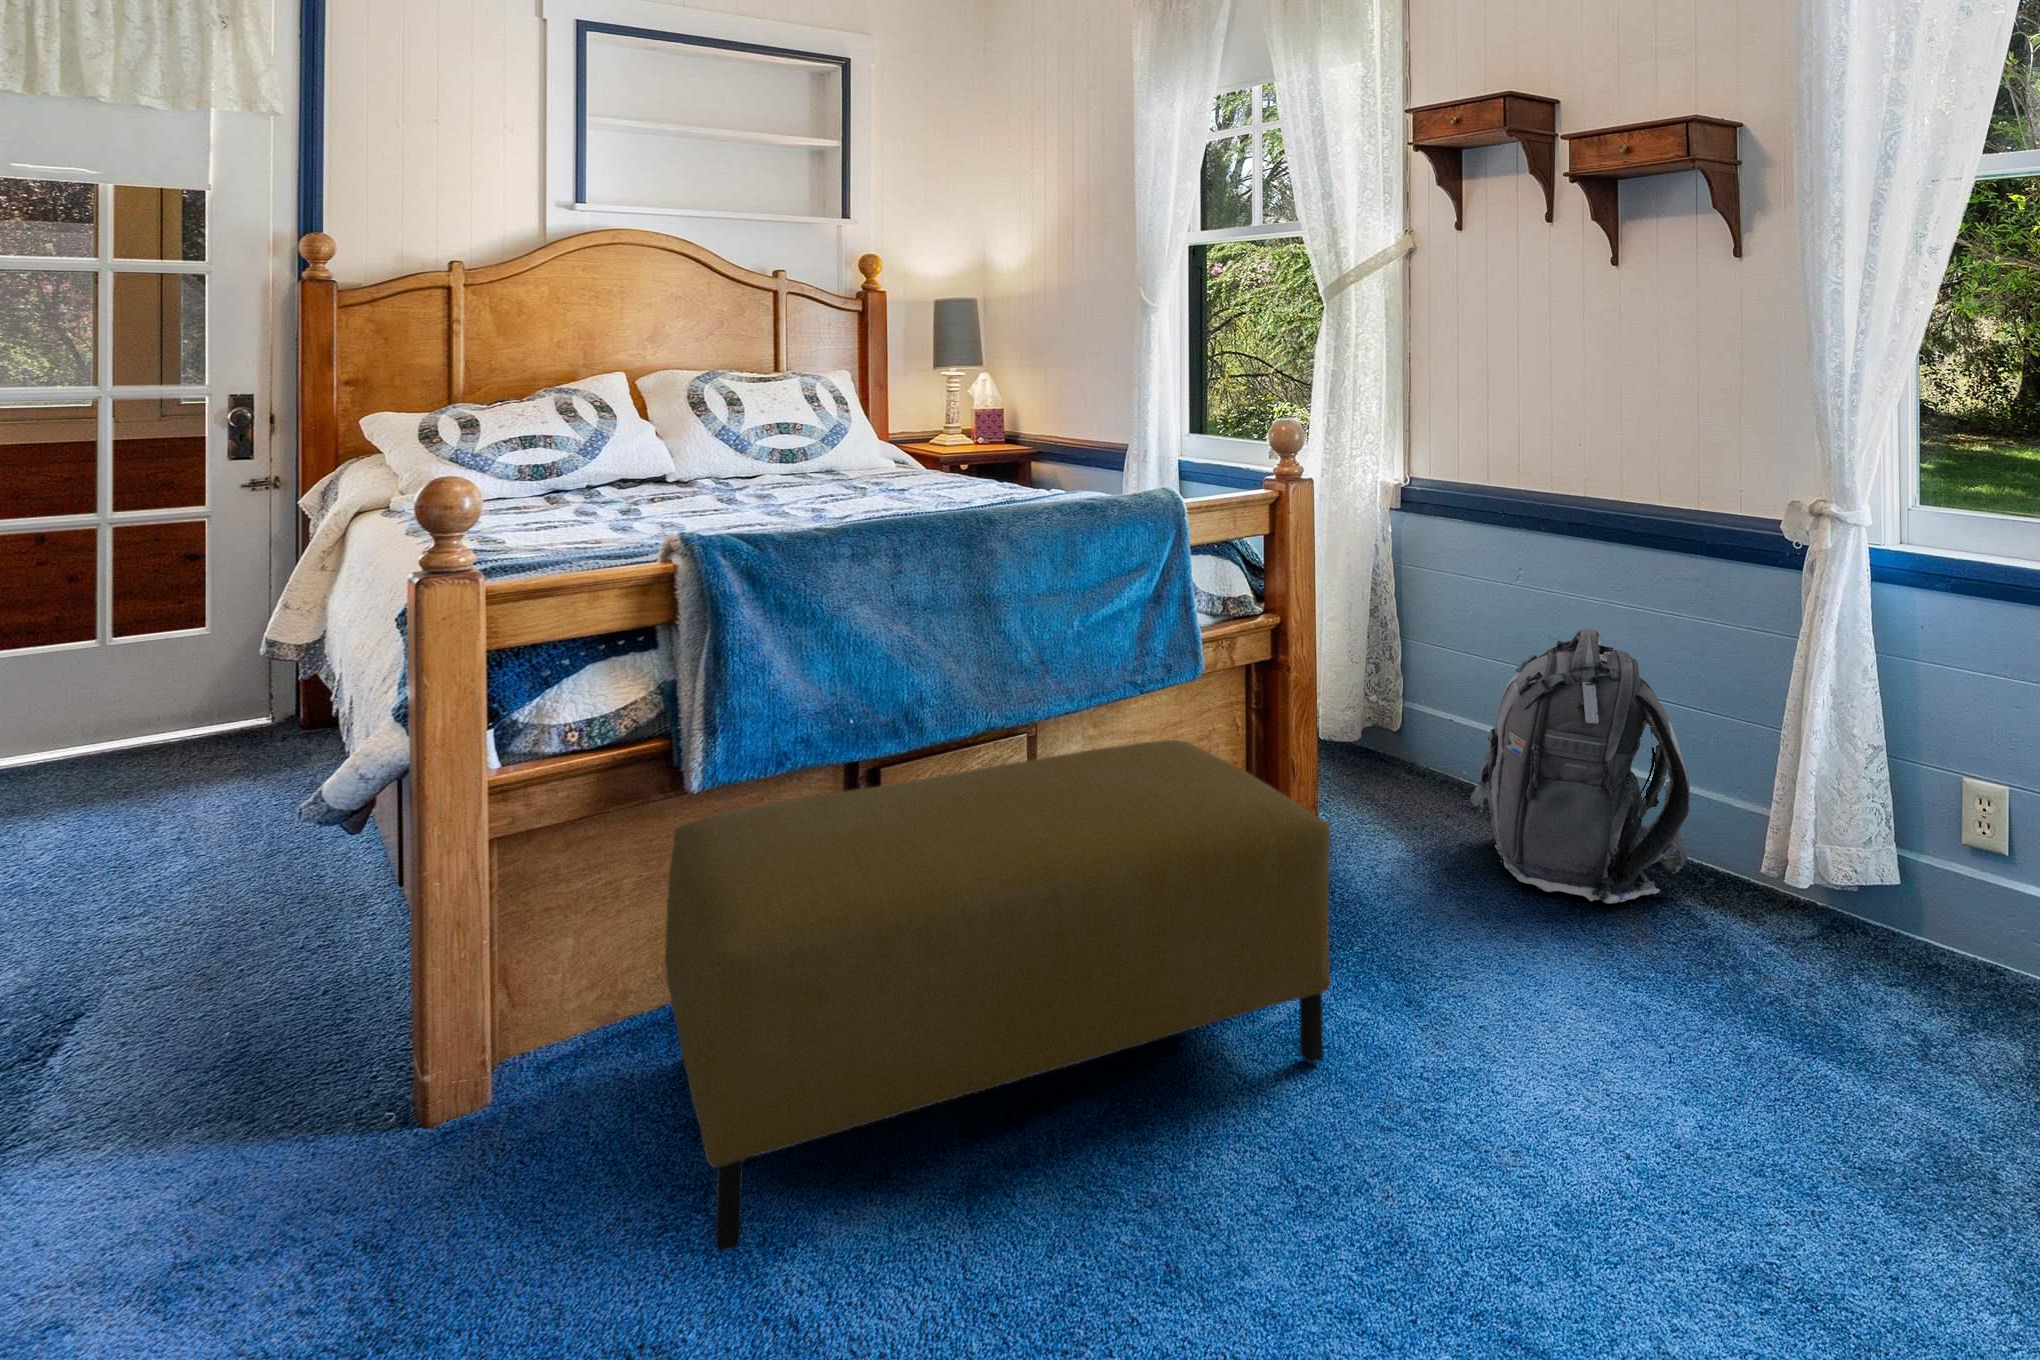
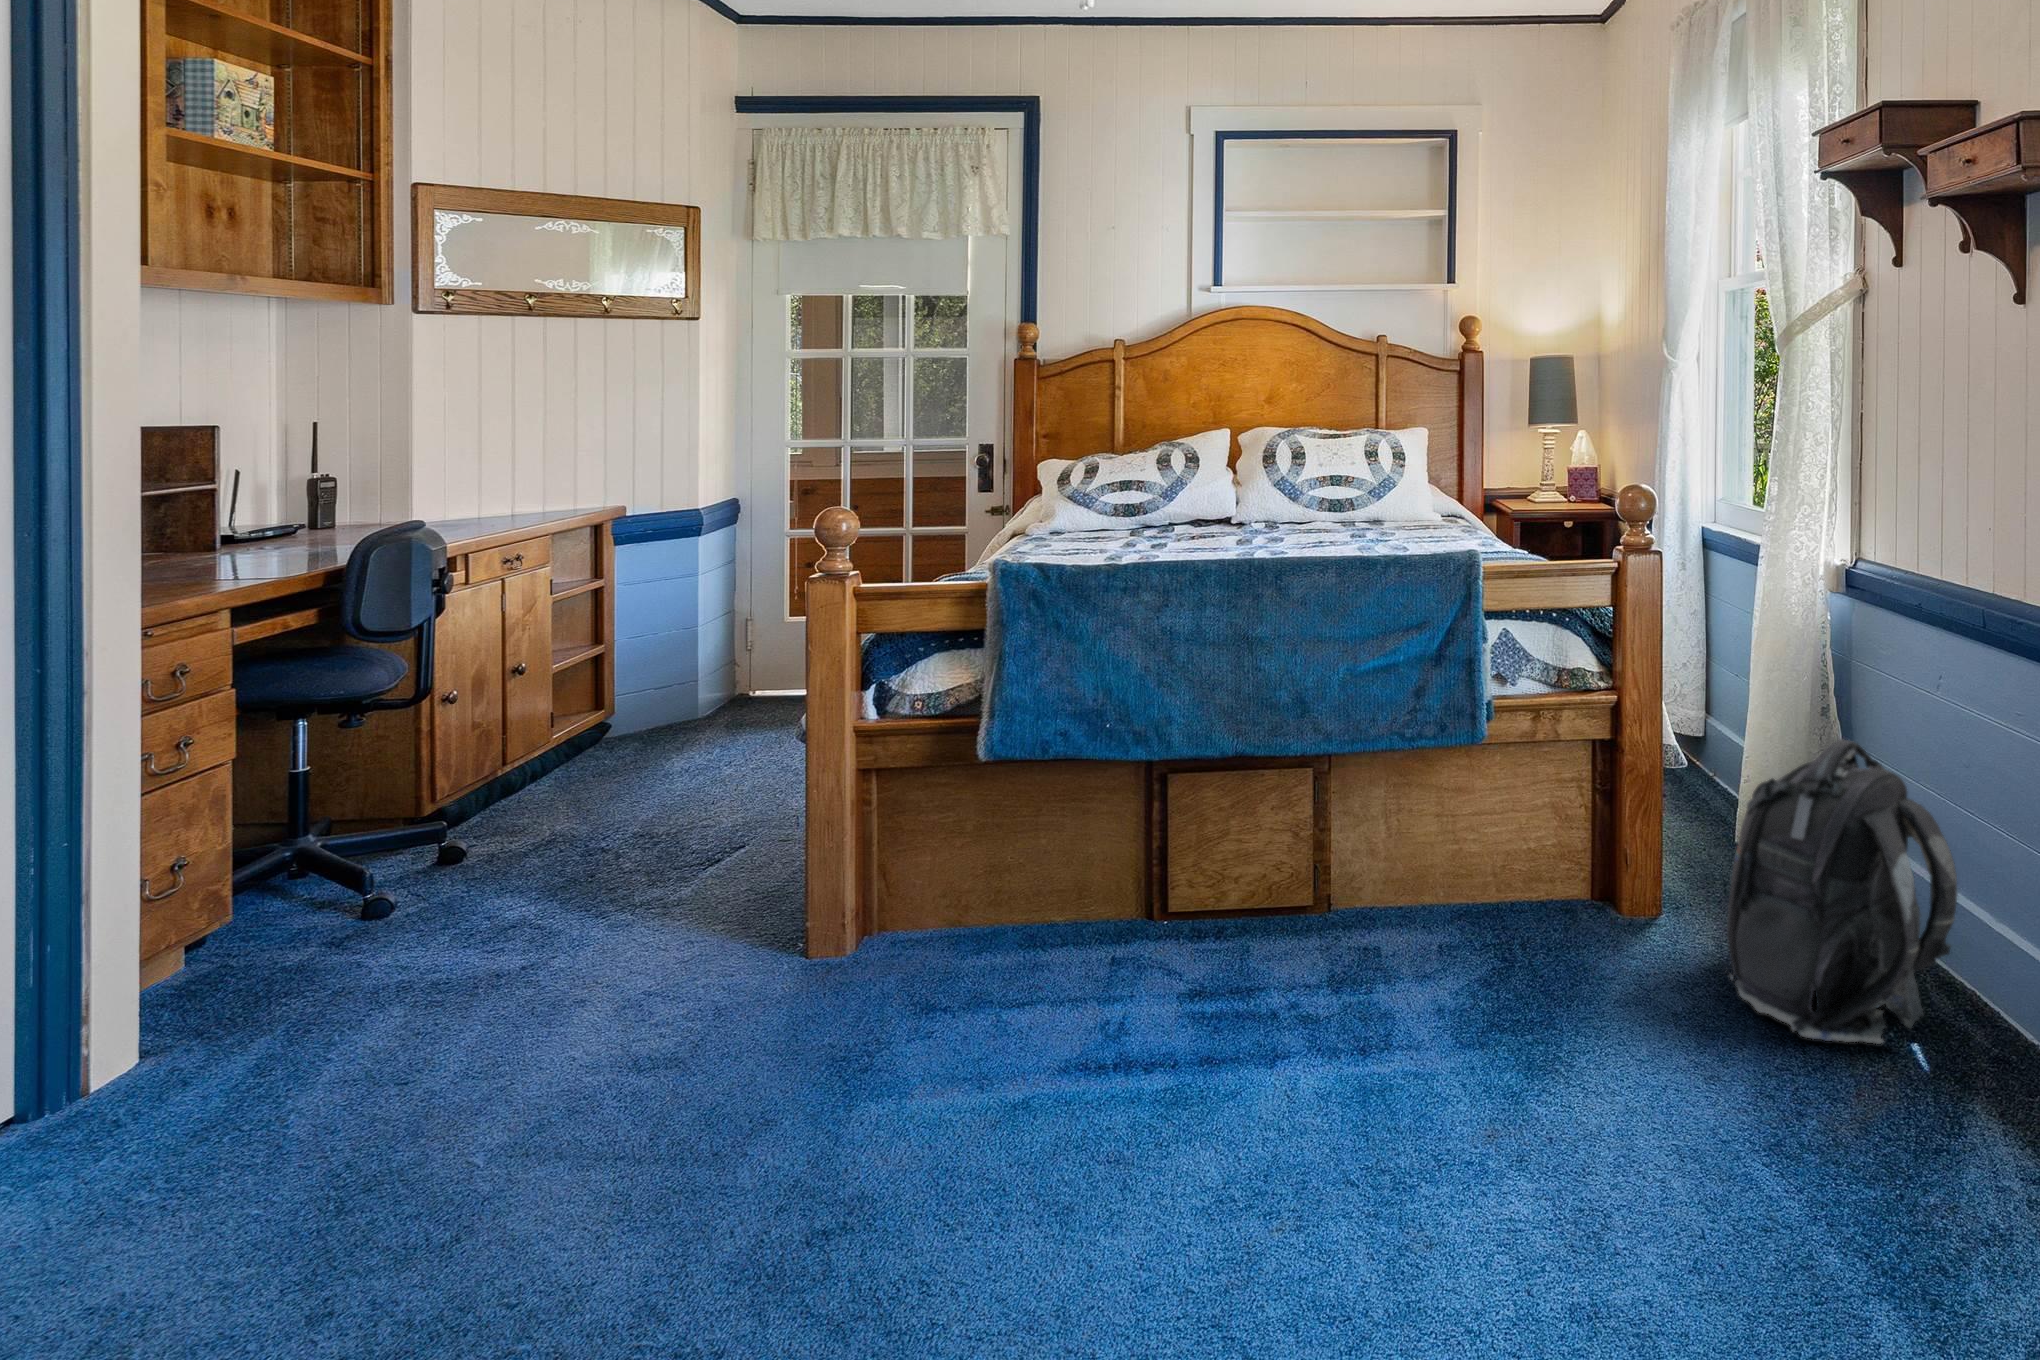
ottoman: present [665,740,1331,1252] -> none [867,773,1396,1071]

